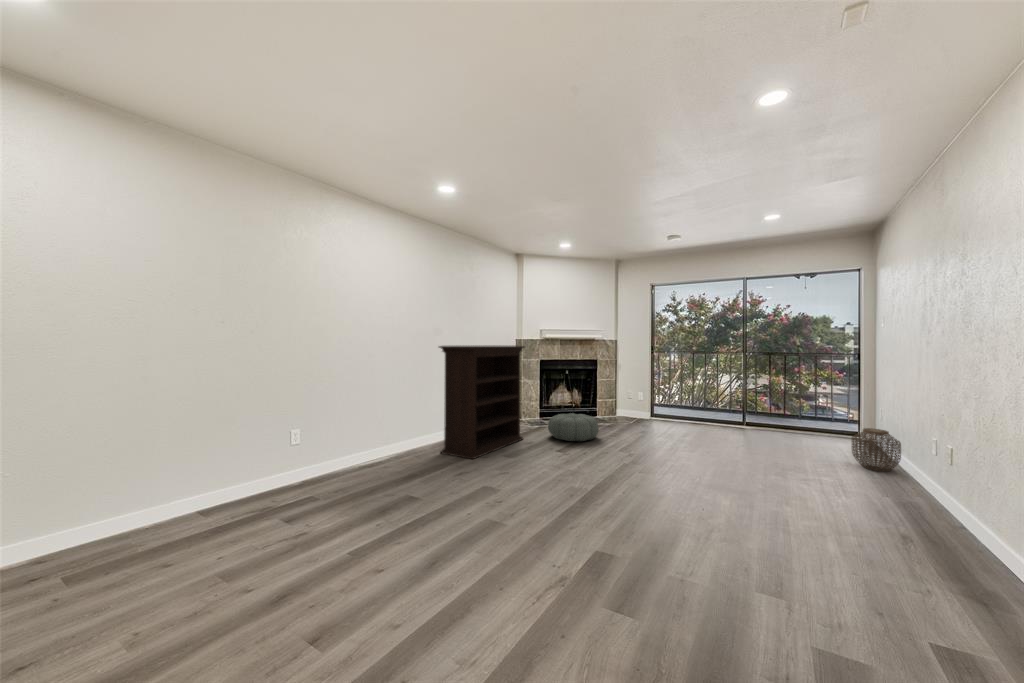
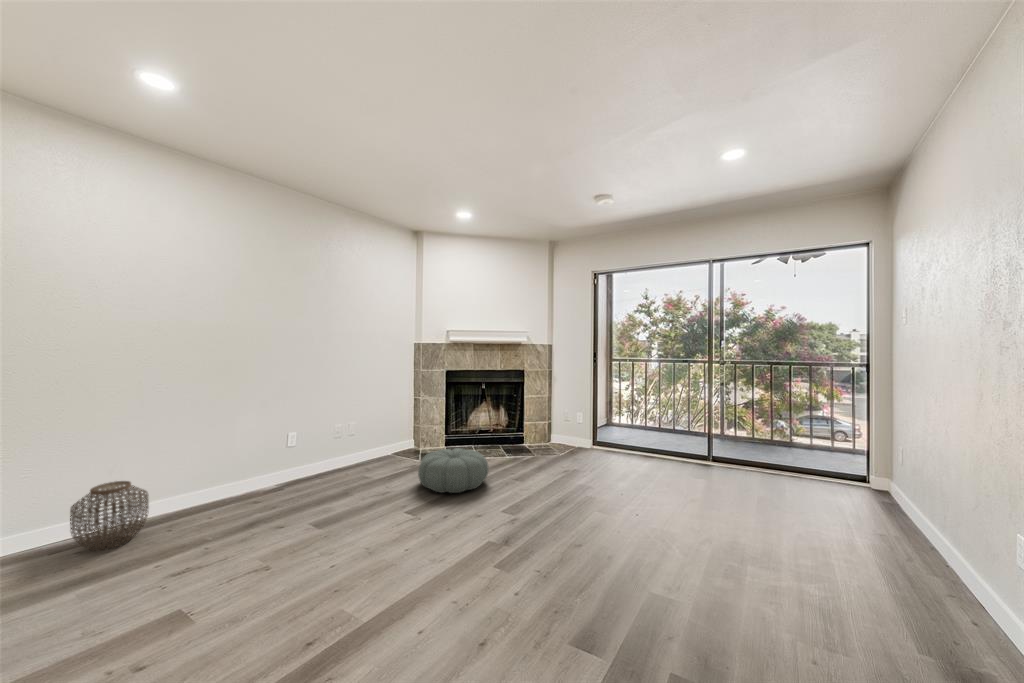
bookshelf: present [439,345,524,459] -> none [221,356,384,533]
woven basket: present [852,428,901,472] -> present [70,481,148,551]

